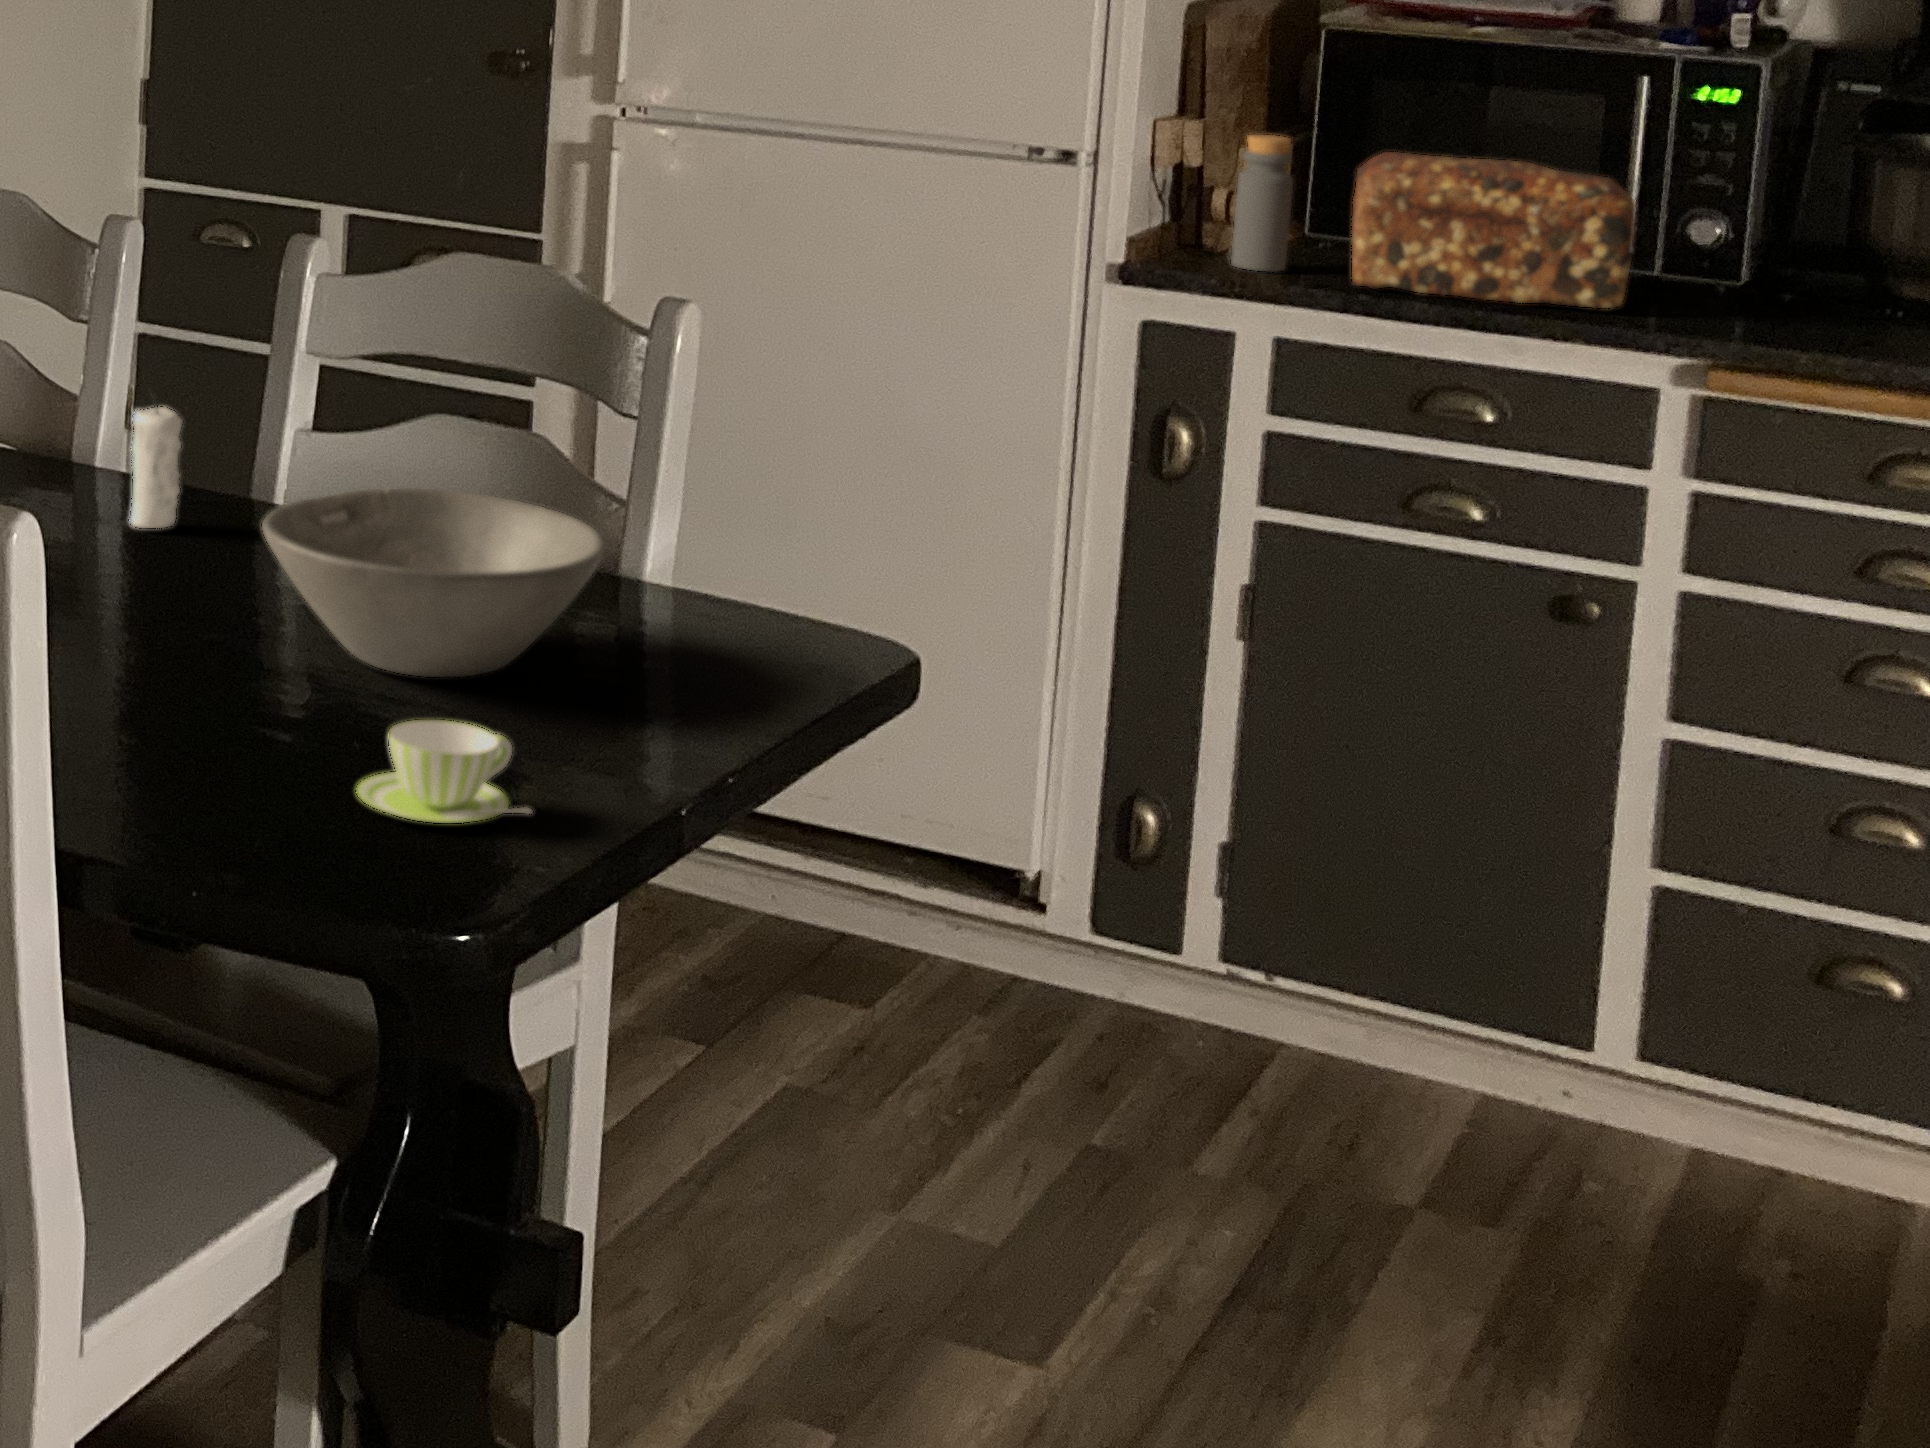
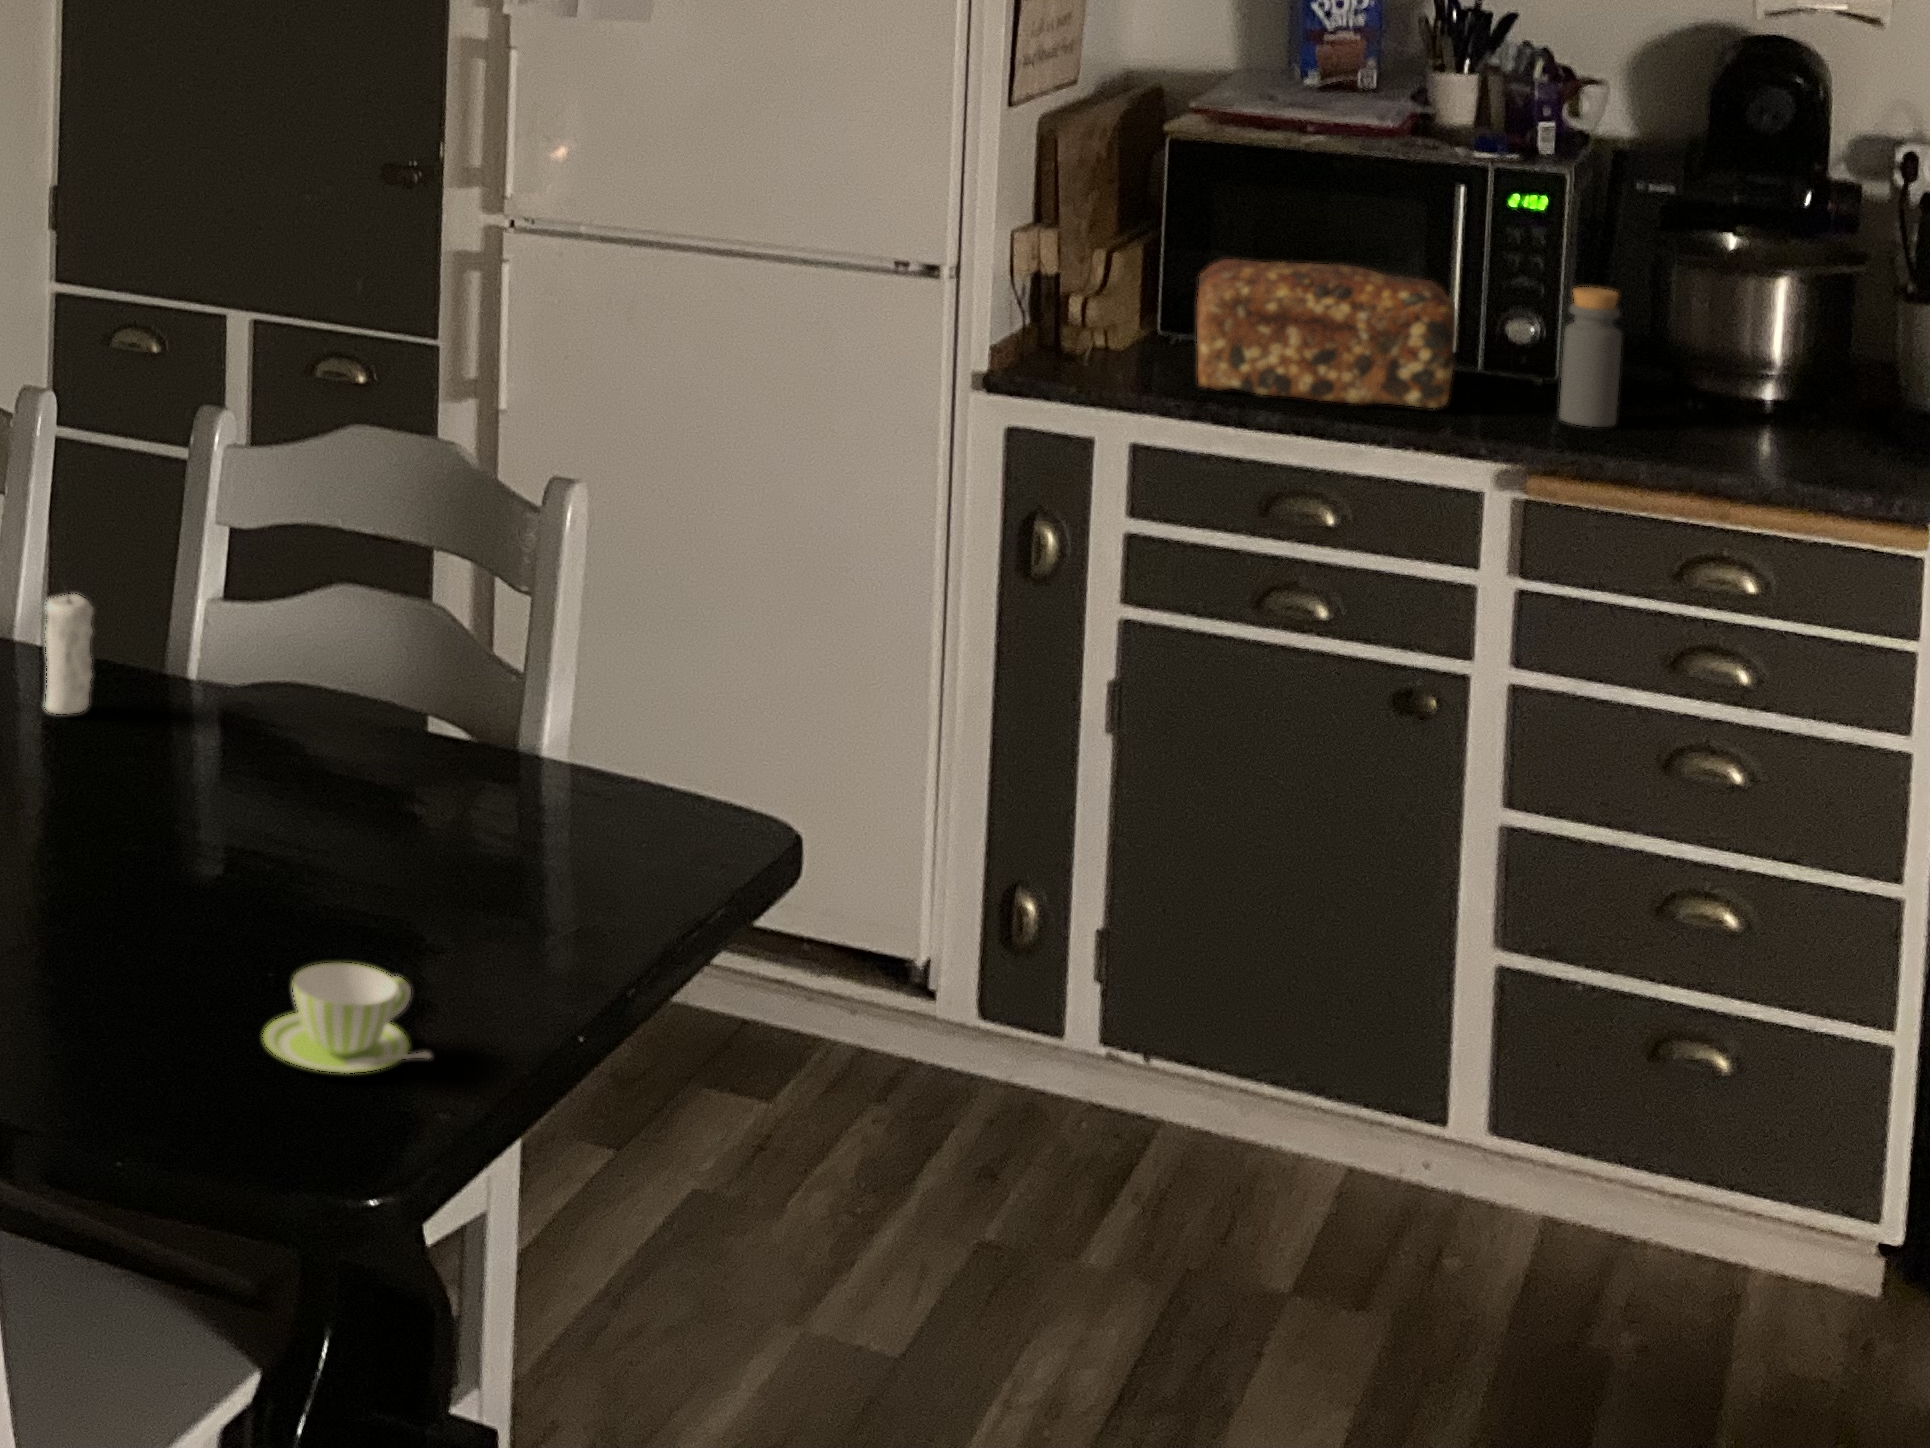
bottle: present [1231,135,1293,272] -> present [1559,287,1622,427]
bowl: present [262,488,604,677] -> none [170,690,497,889]

